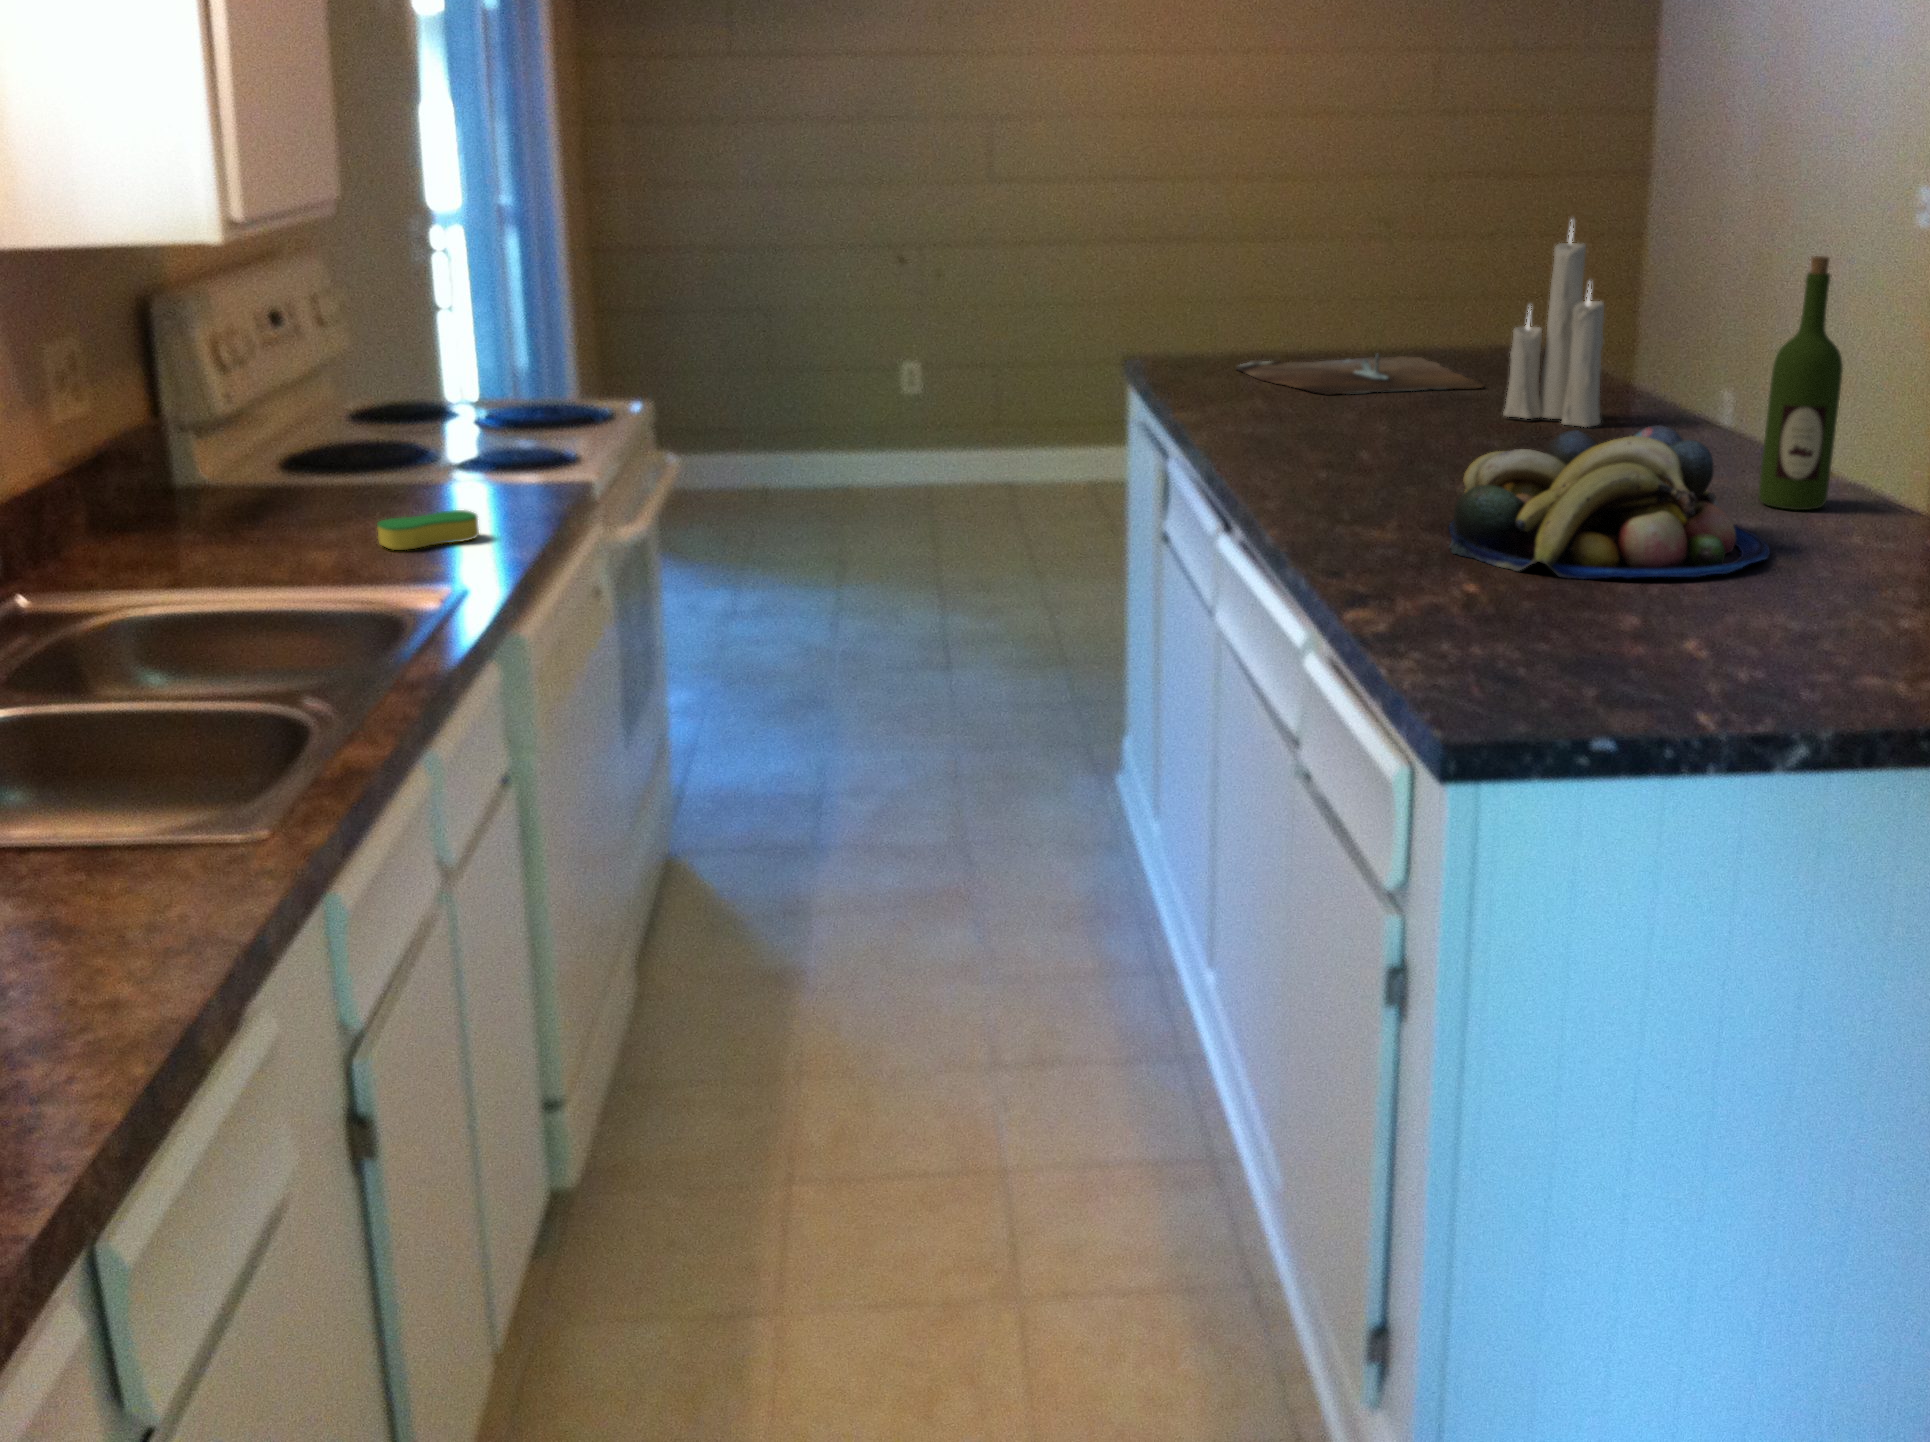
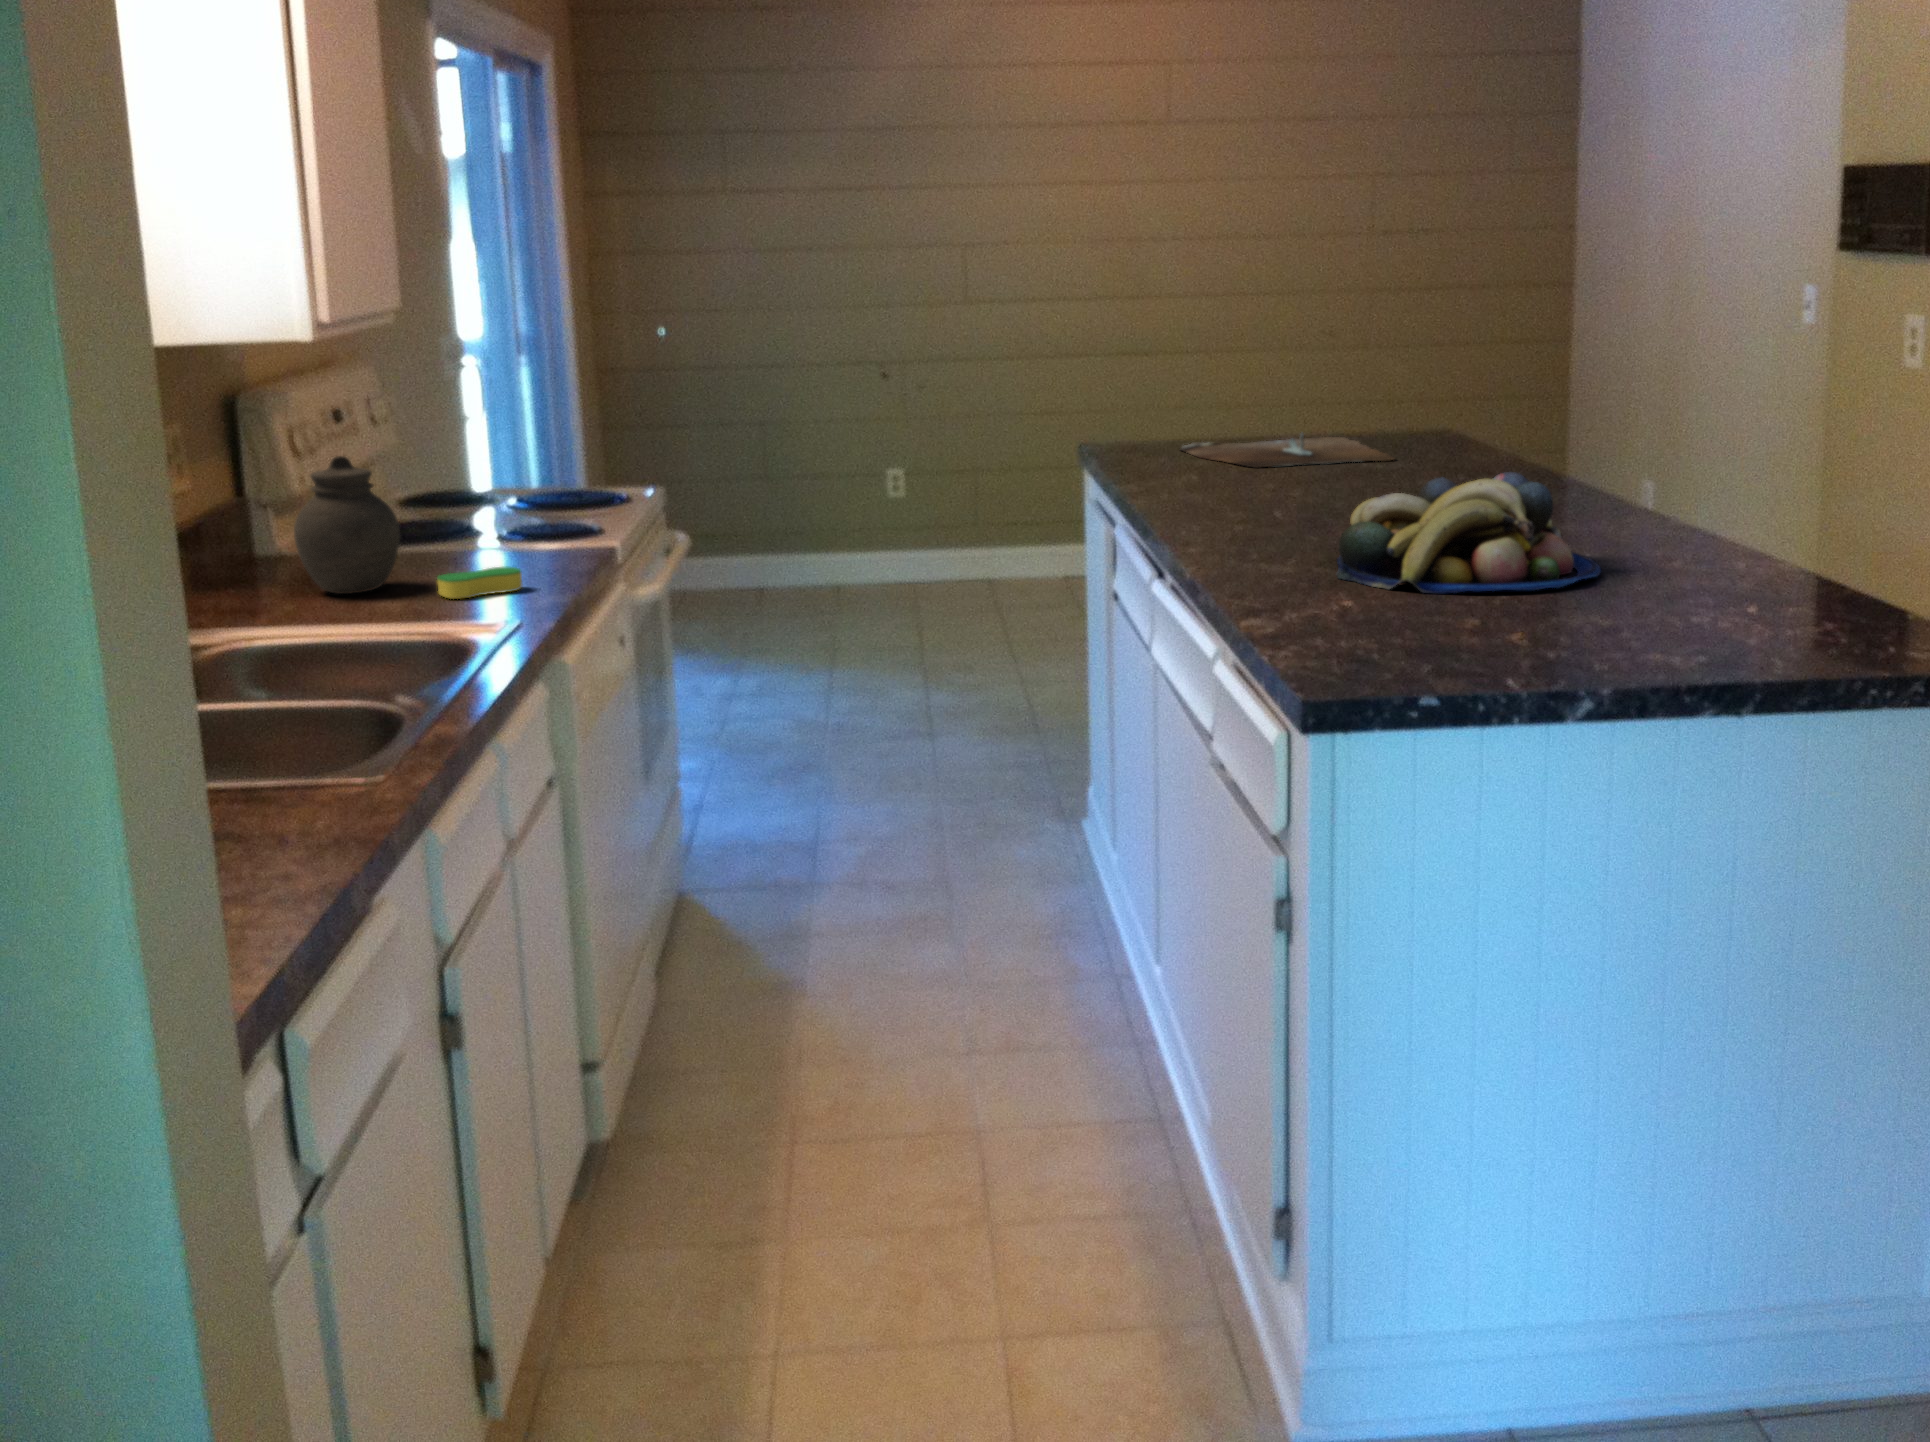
candle: present [1503,229,1604,427] -> none [1405,299,1489,487]
wine bottle: present [1758,256,1843,510] -> none [1605,331,1668,543]
jar: none [208,377,334,540] -> present [294,456,400,594]

